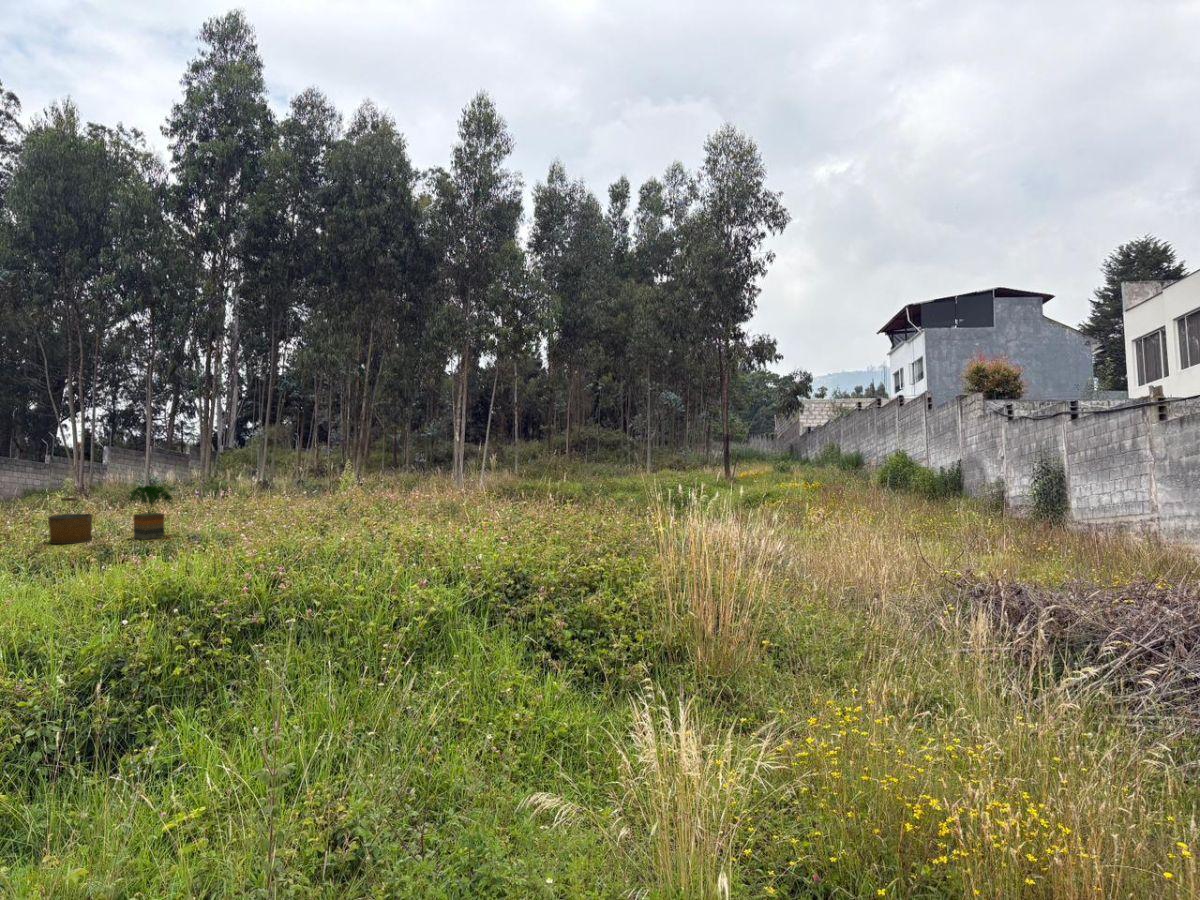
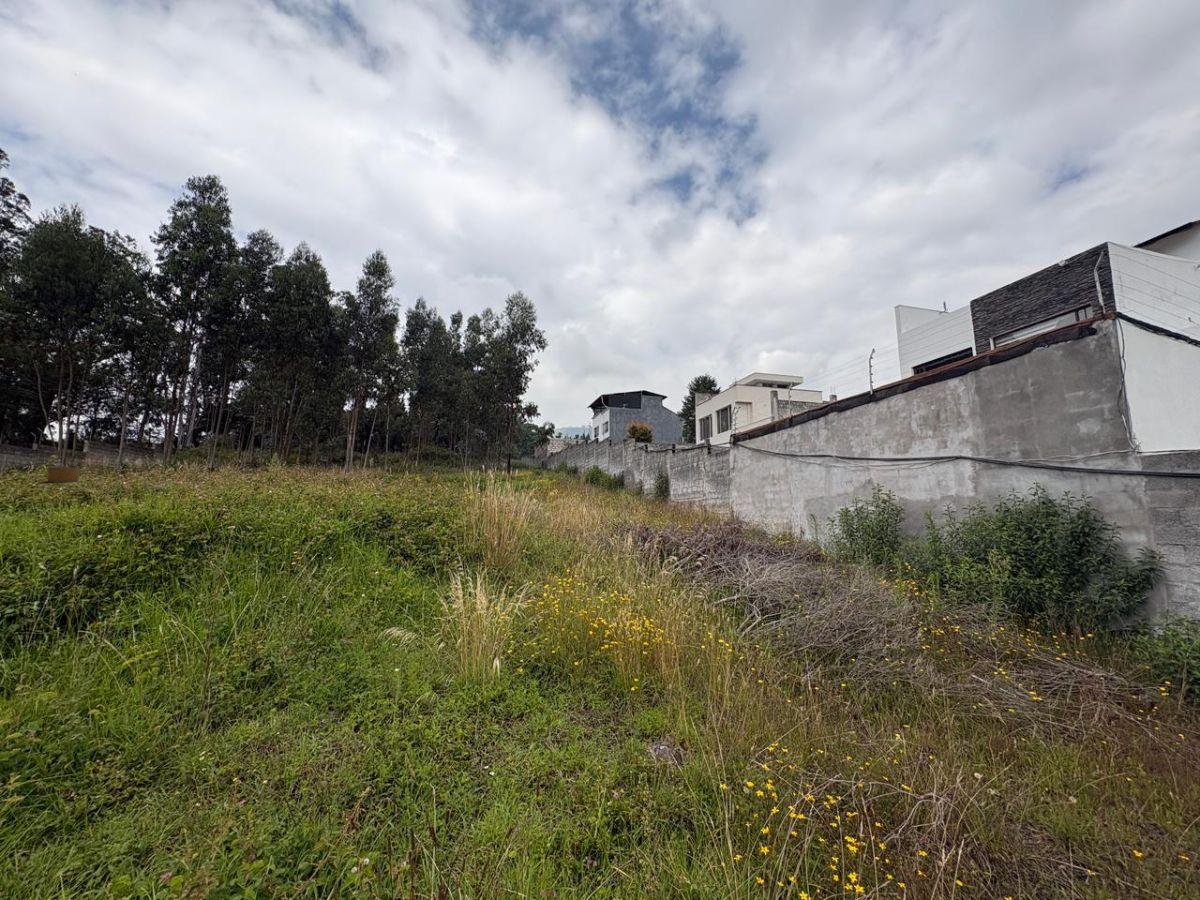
potted tree: present [130,485,173,540] -> none [106,452,138,482]

